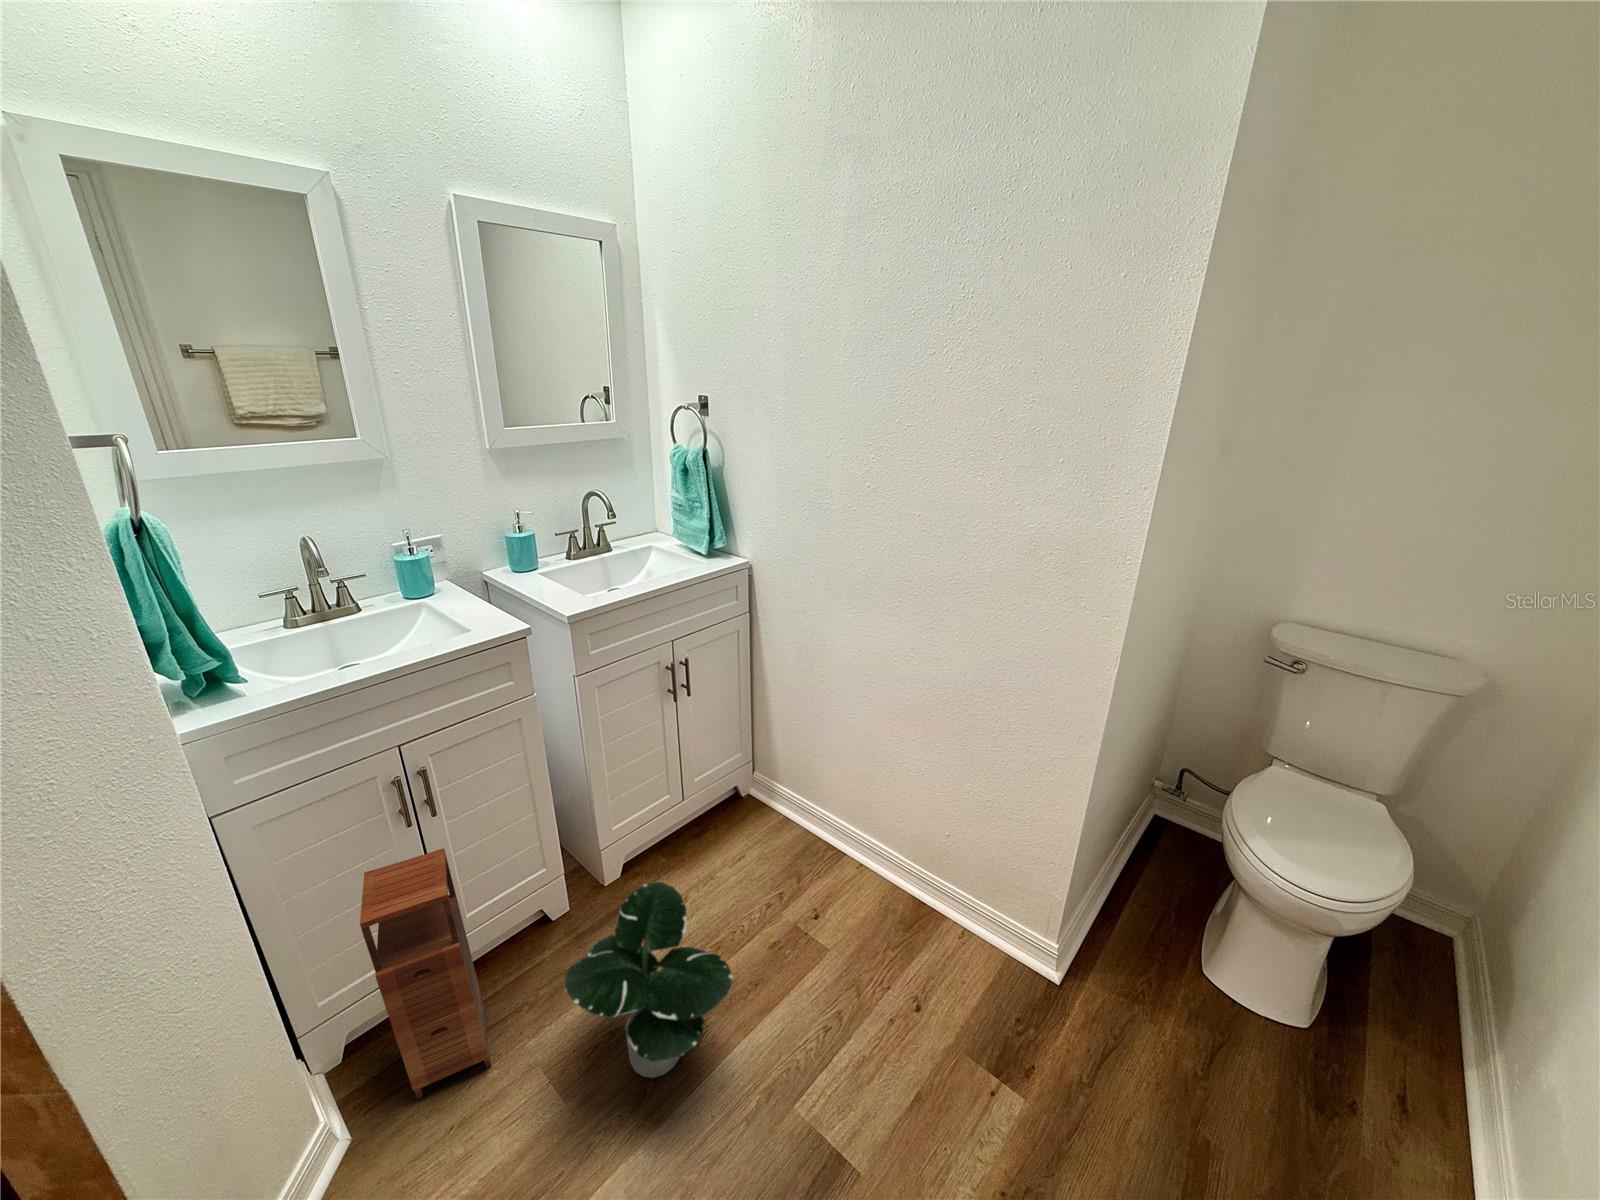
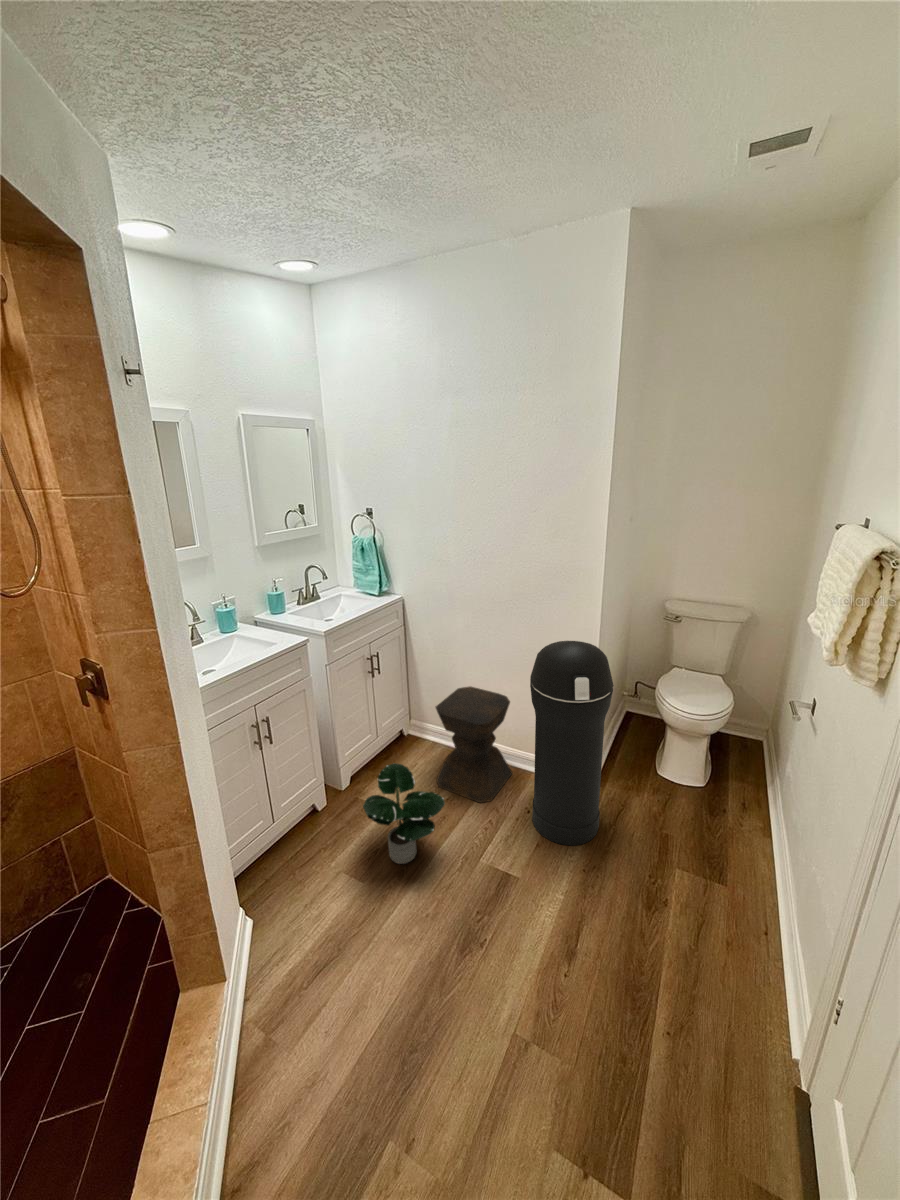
trash can: none [920,700,1120,1118] -> present [530,641,614,846]
stool: none [766,741,912,967] -> present [436,687,512,803]
storage cabinet: present [360,848,491,1100] -> none [249,756,316,898]

